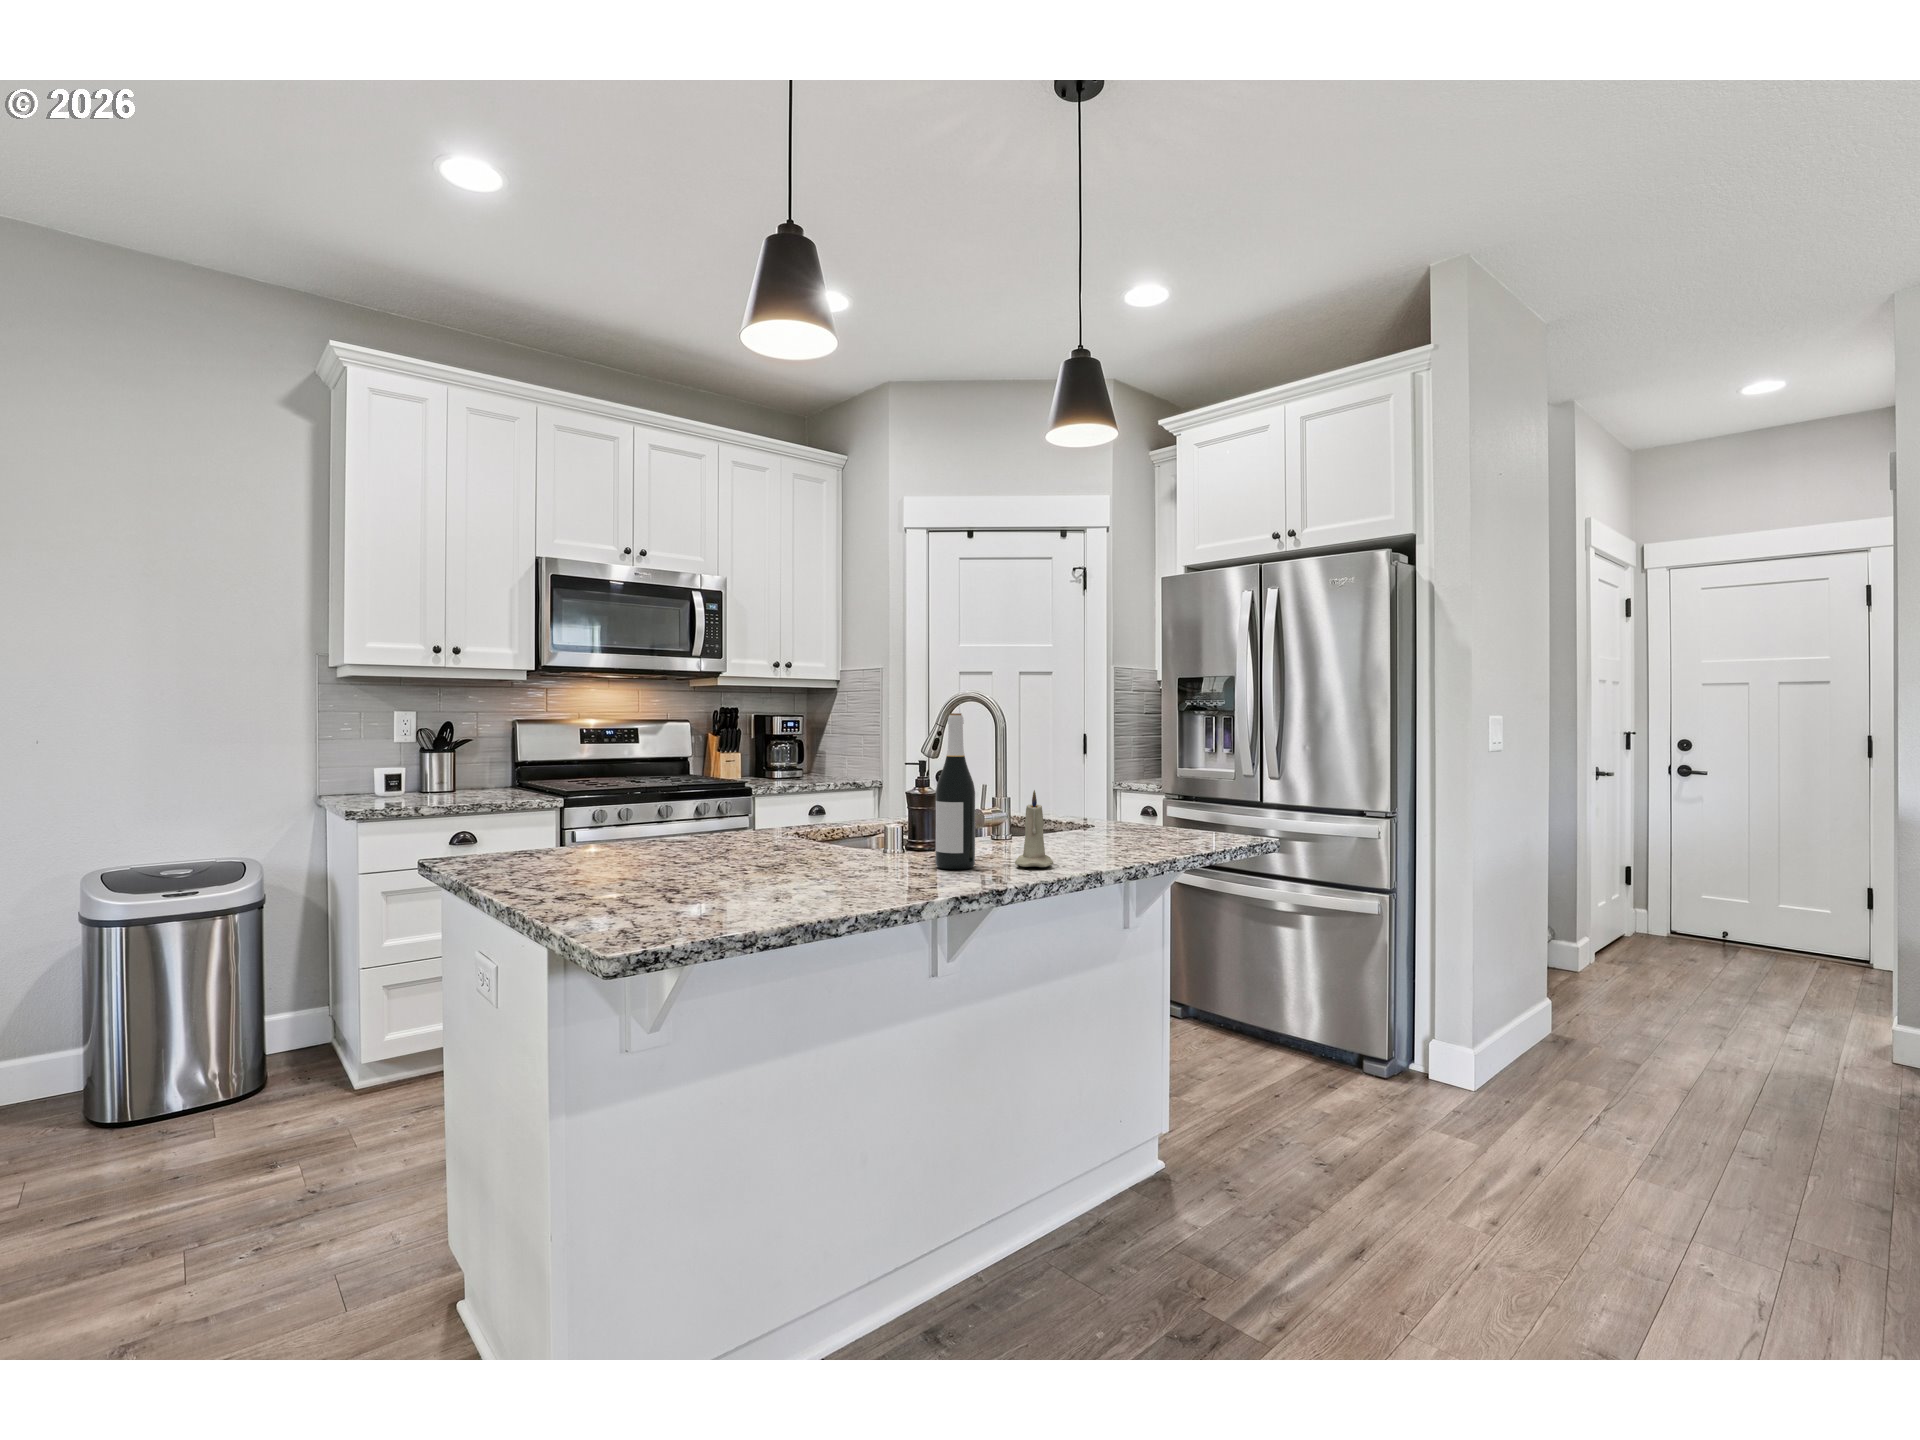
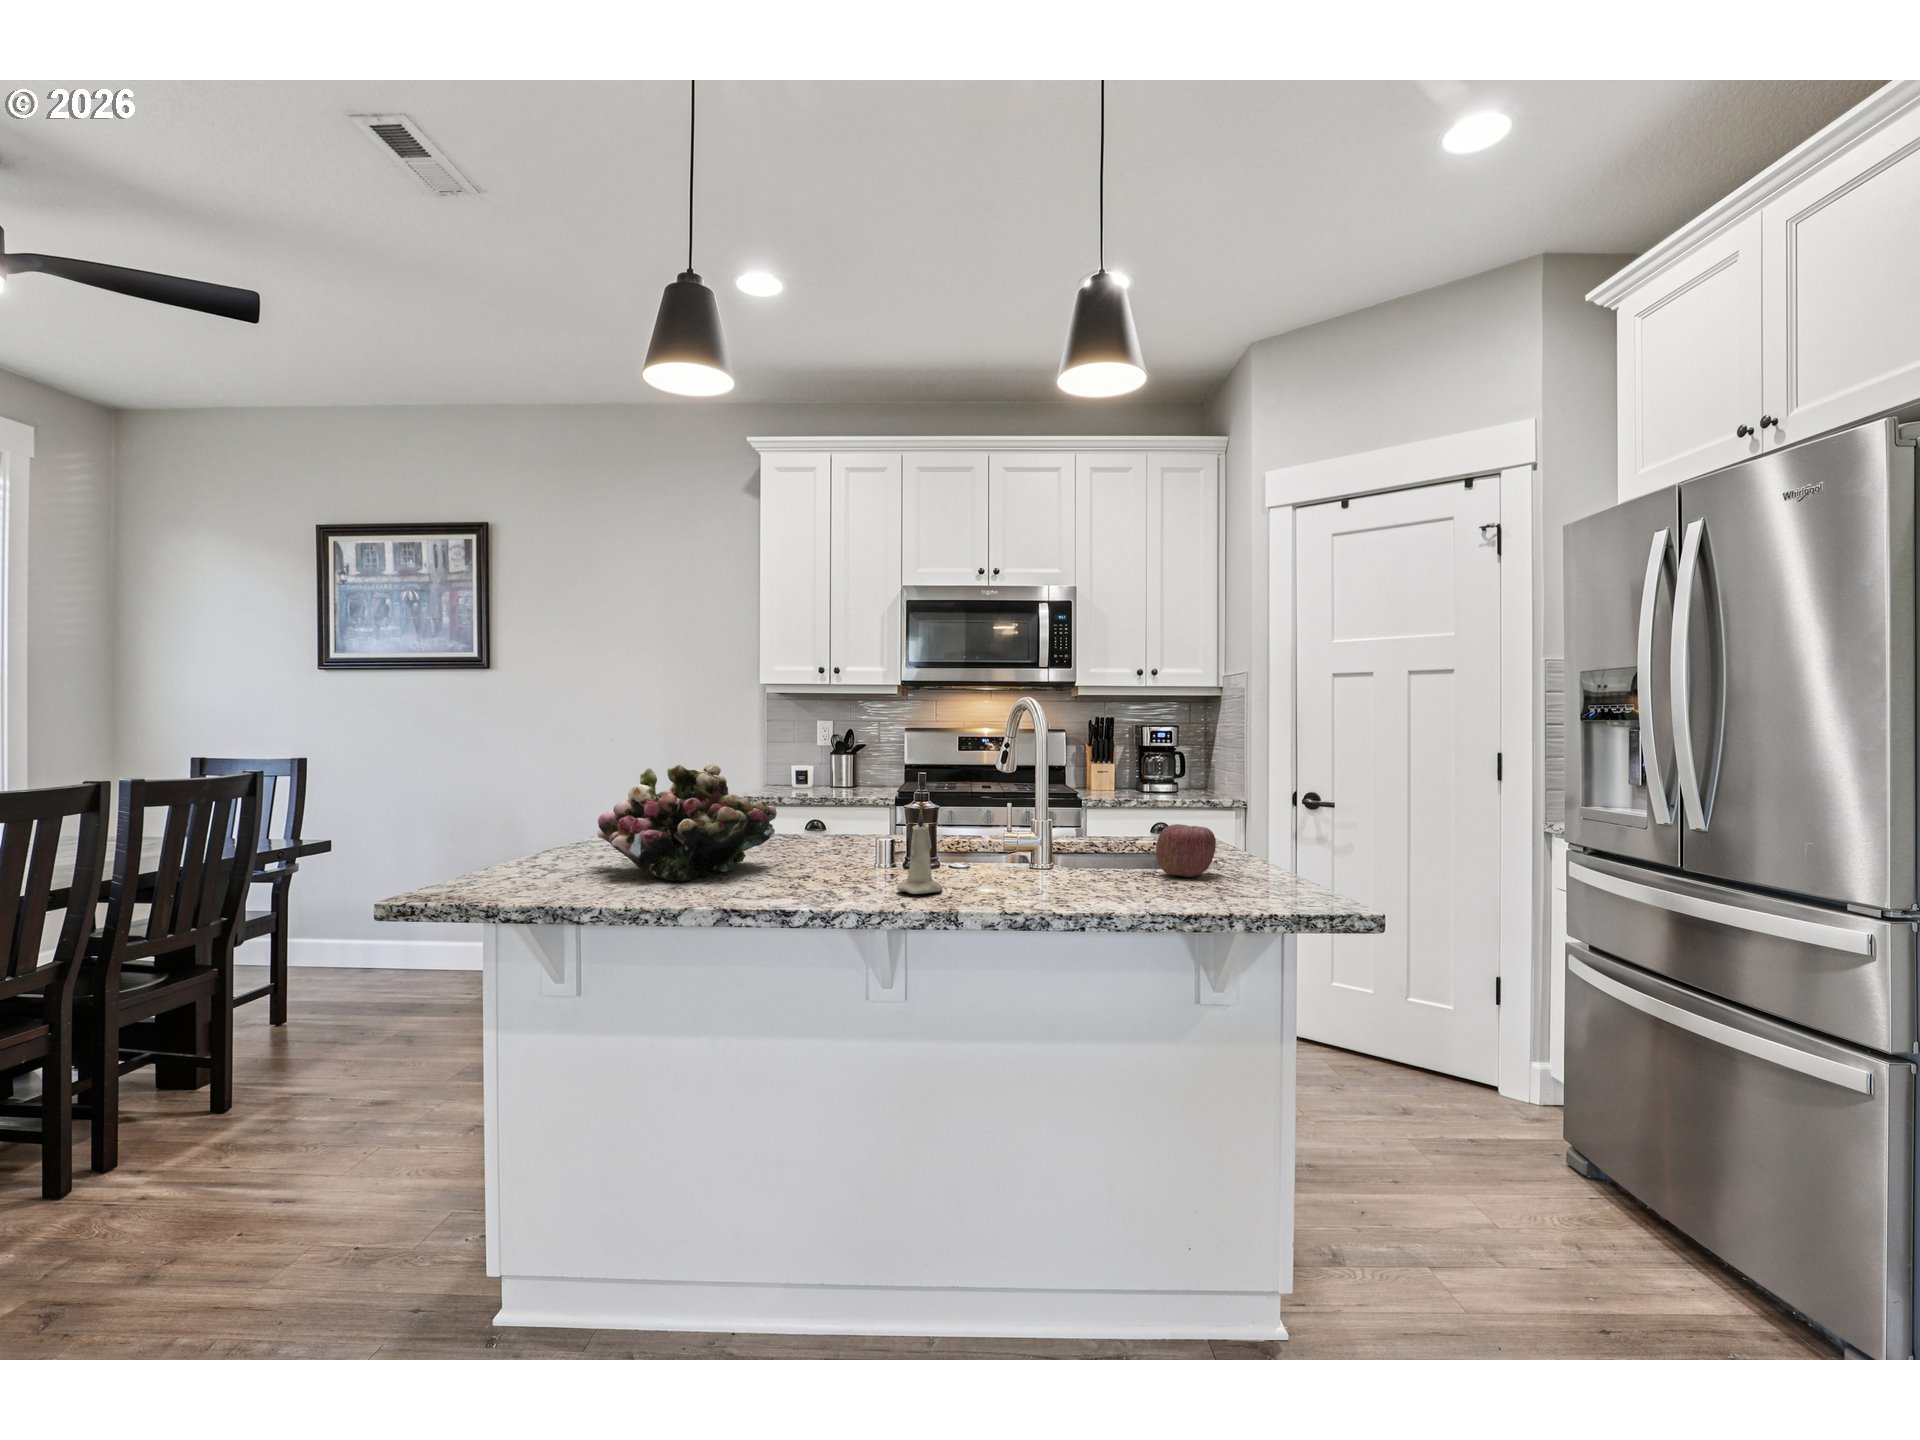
wine bottle: present [936,713,975,870] -> none [836,724,877,885]
flower arrangement: none [643,759,857,888] -> present [597,763,777,881]
apple: none [1105,793,1150,834] -> present [1156,824,1216,877]

